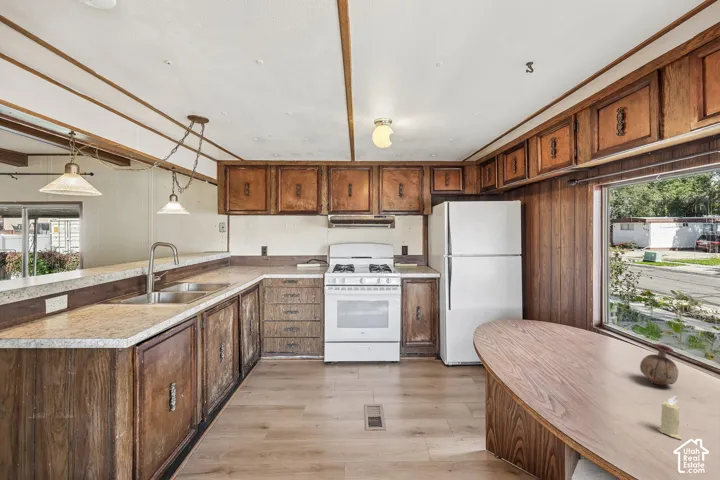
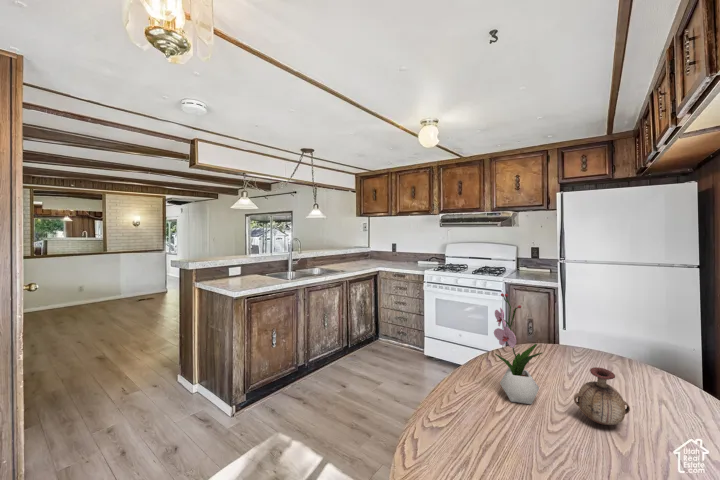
flower arrangement: none [582,297,628,388] -> present [494,293,542,404]
candle: present [658,396,682,439] -> none [476,401,493,450]

